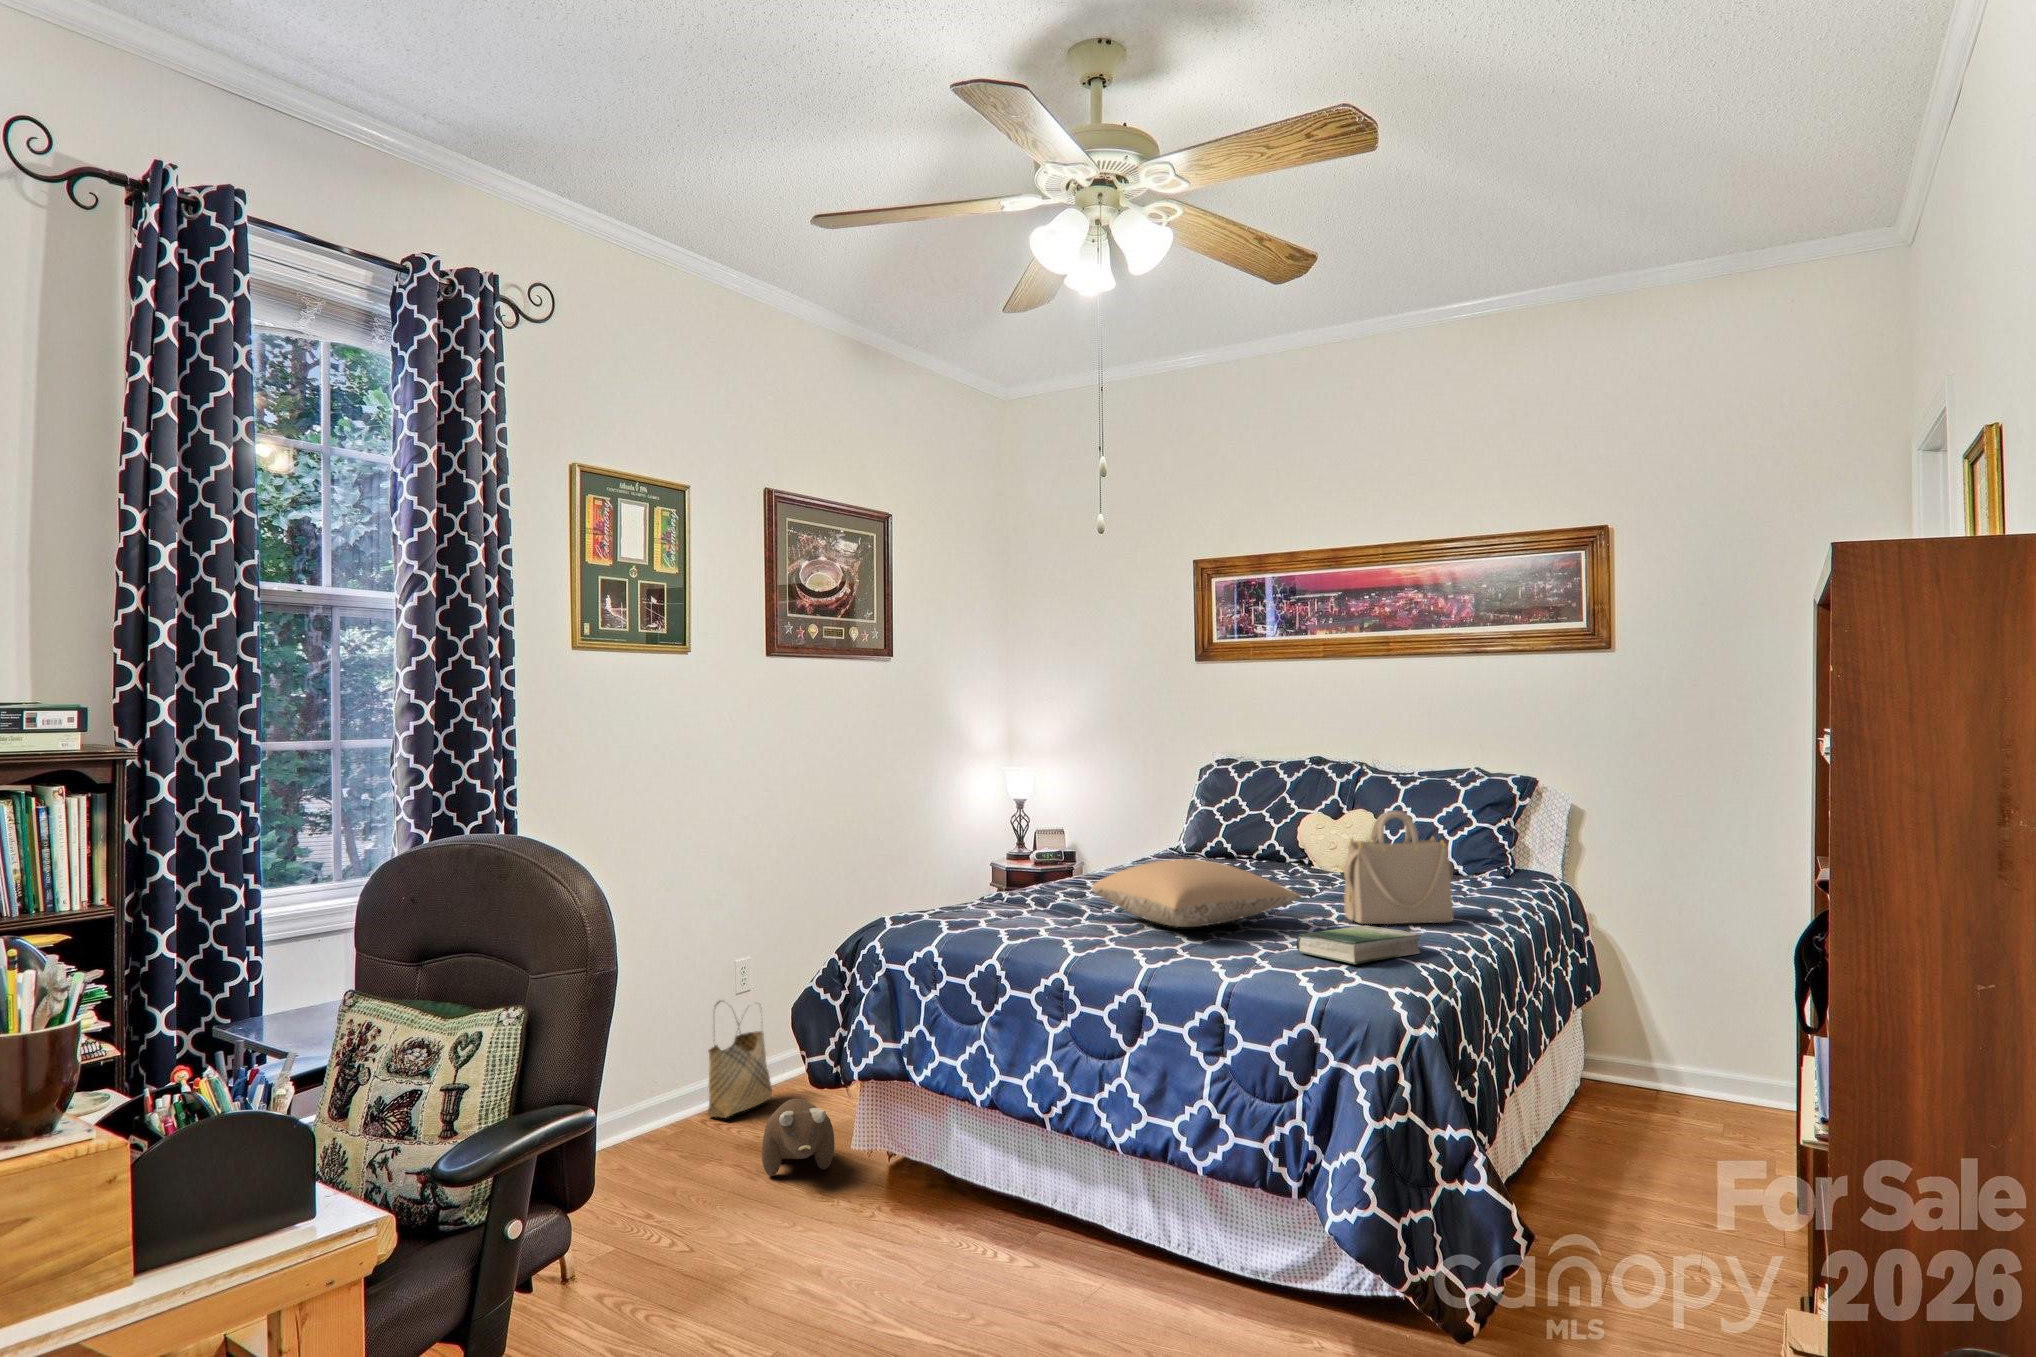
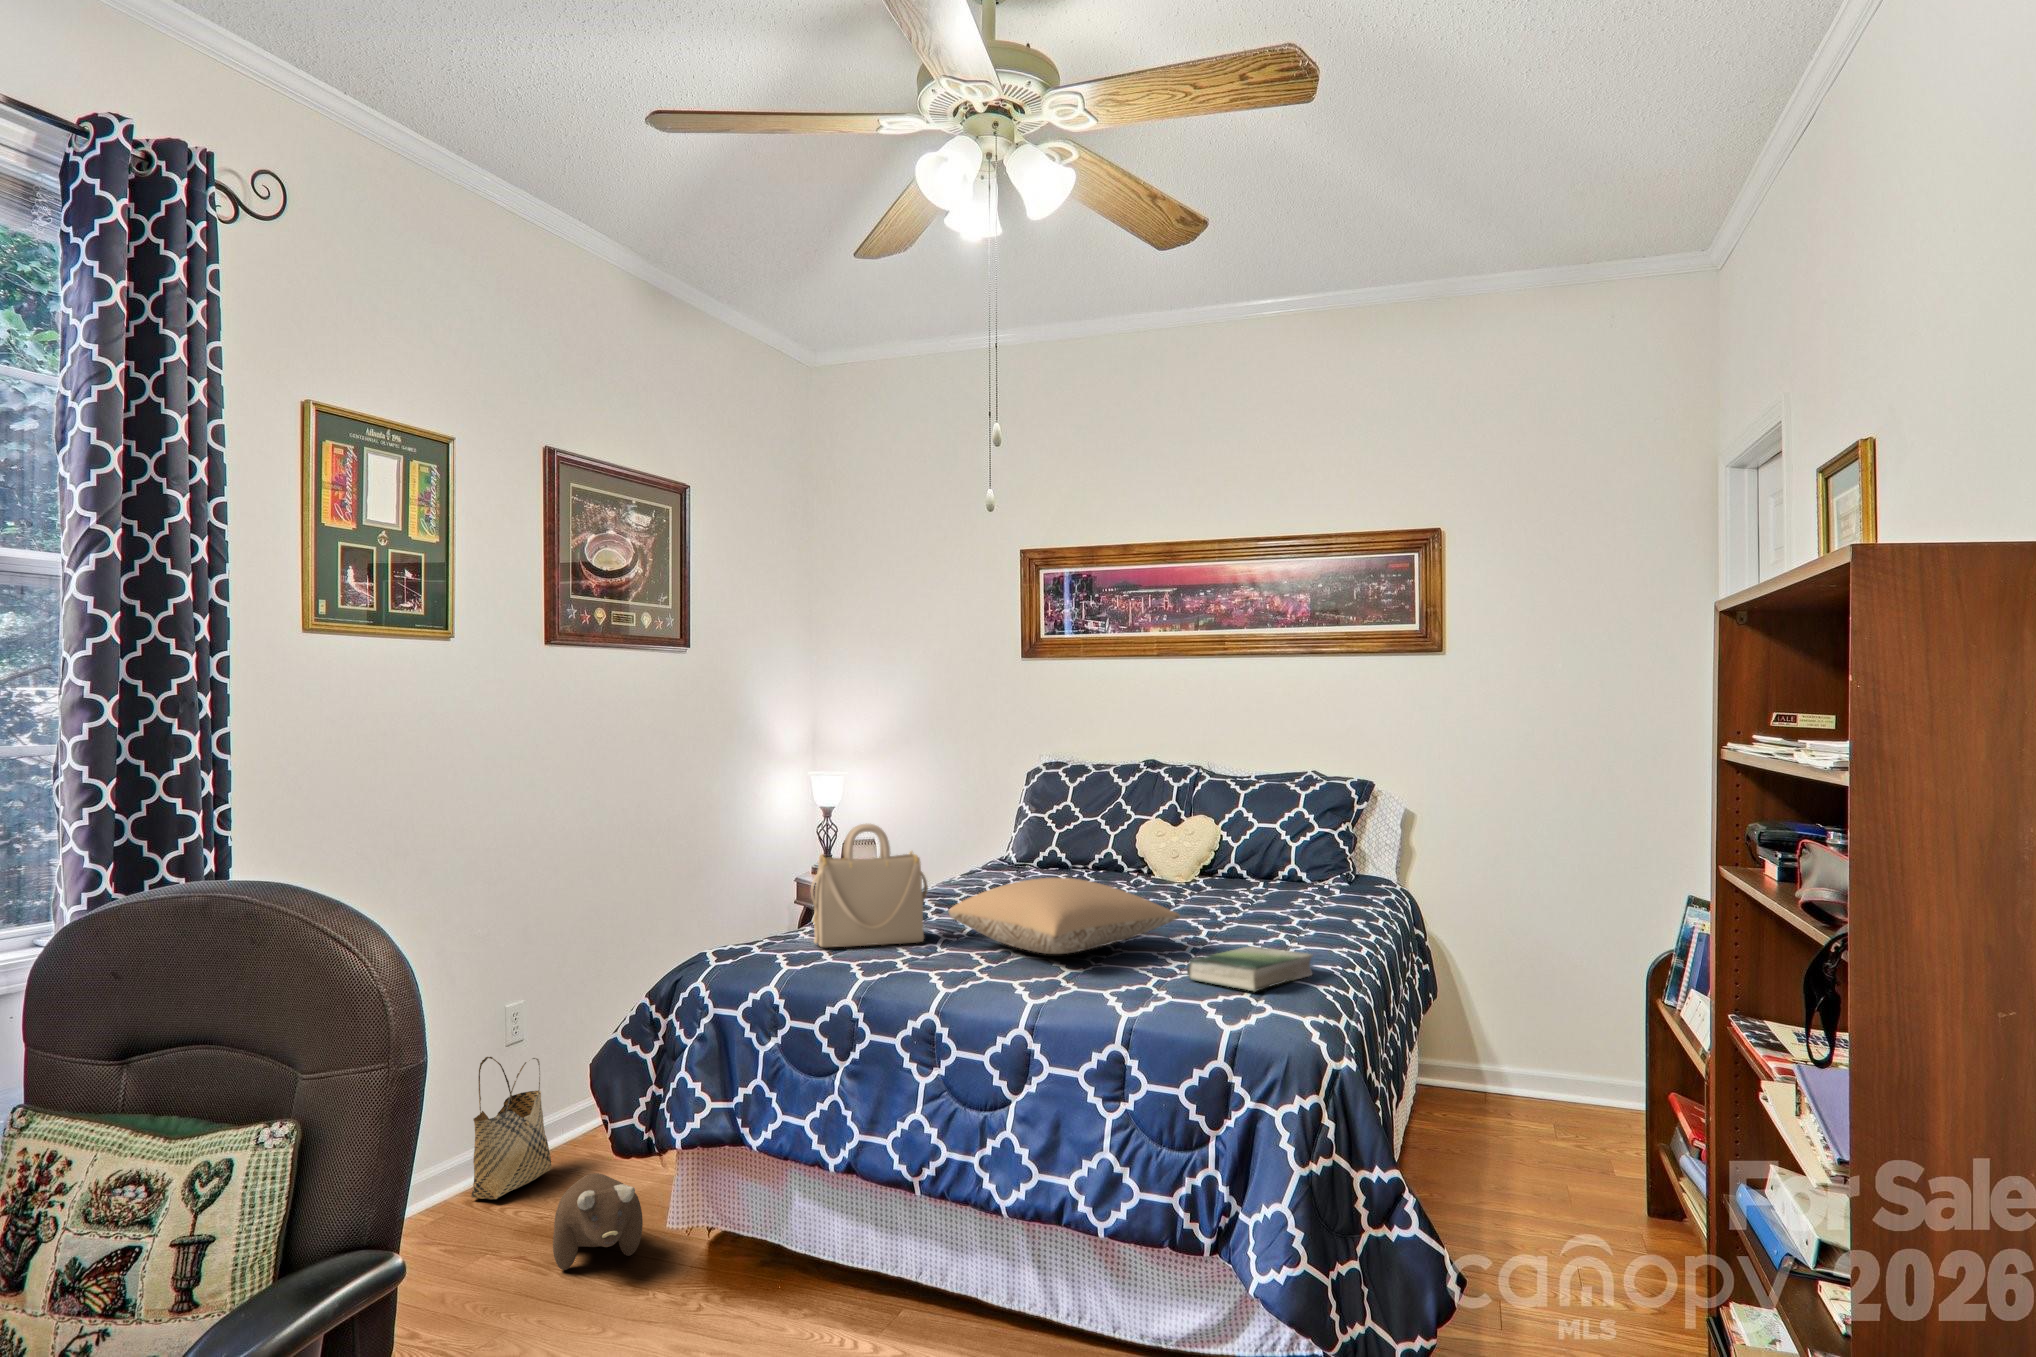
handbag: present [1344,811,1453,924] -> present [811,824,928,947]

